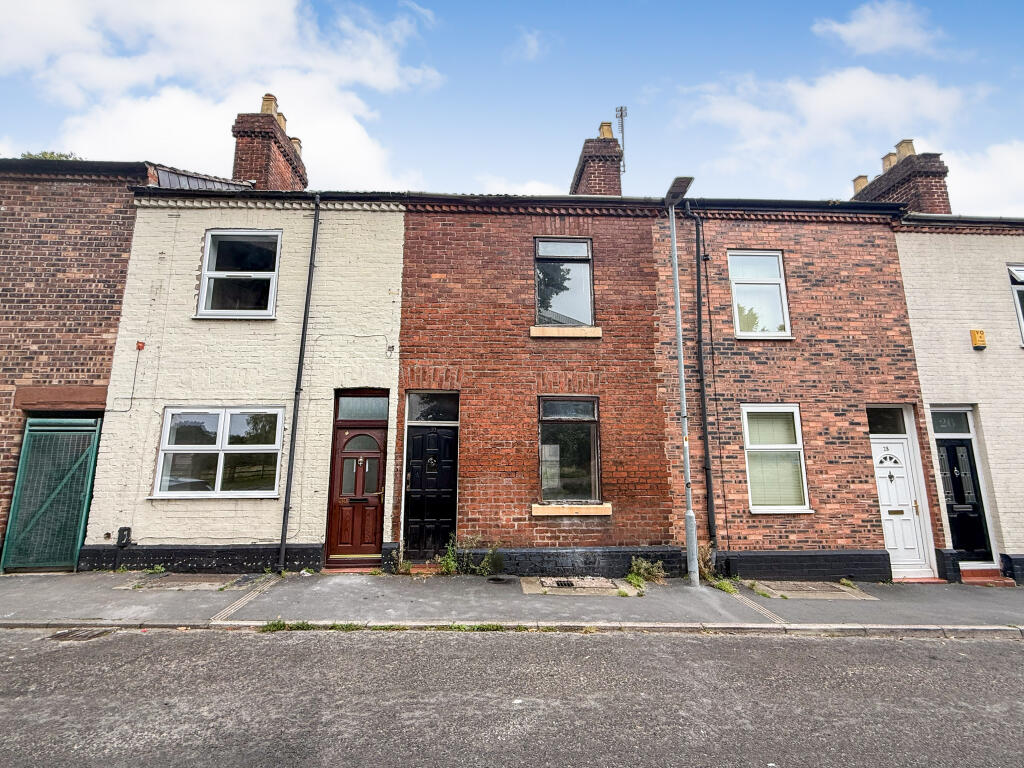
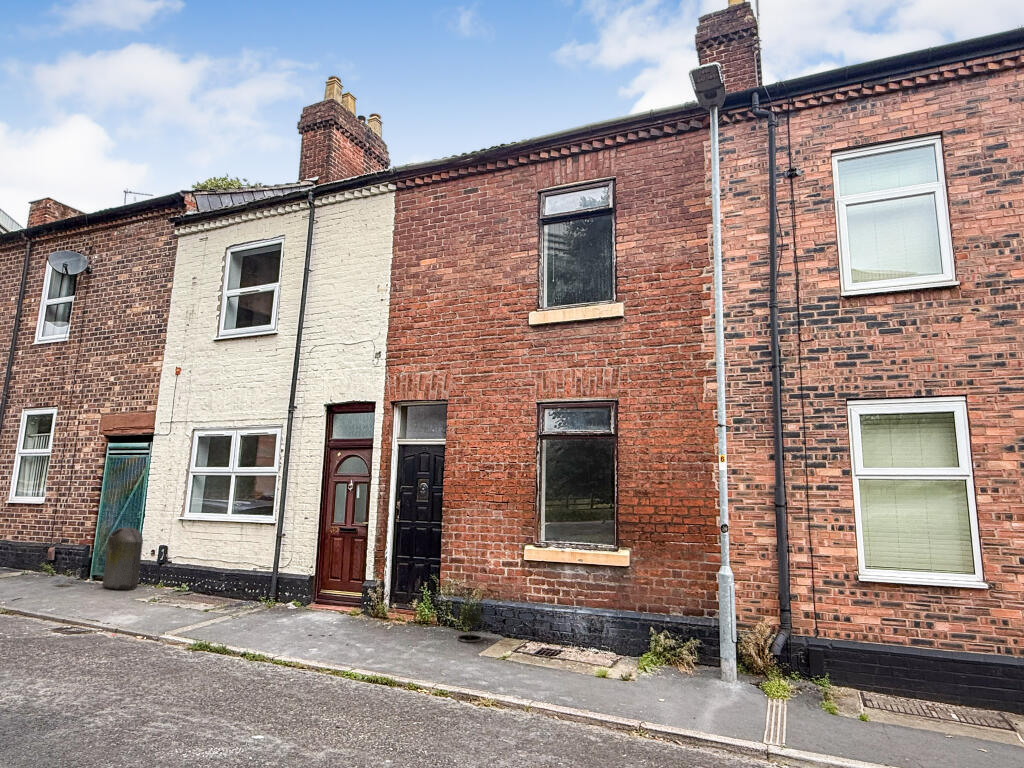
trash can: none [40,510,99,579] -> present [103,528,143,590]

